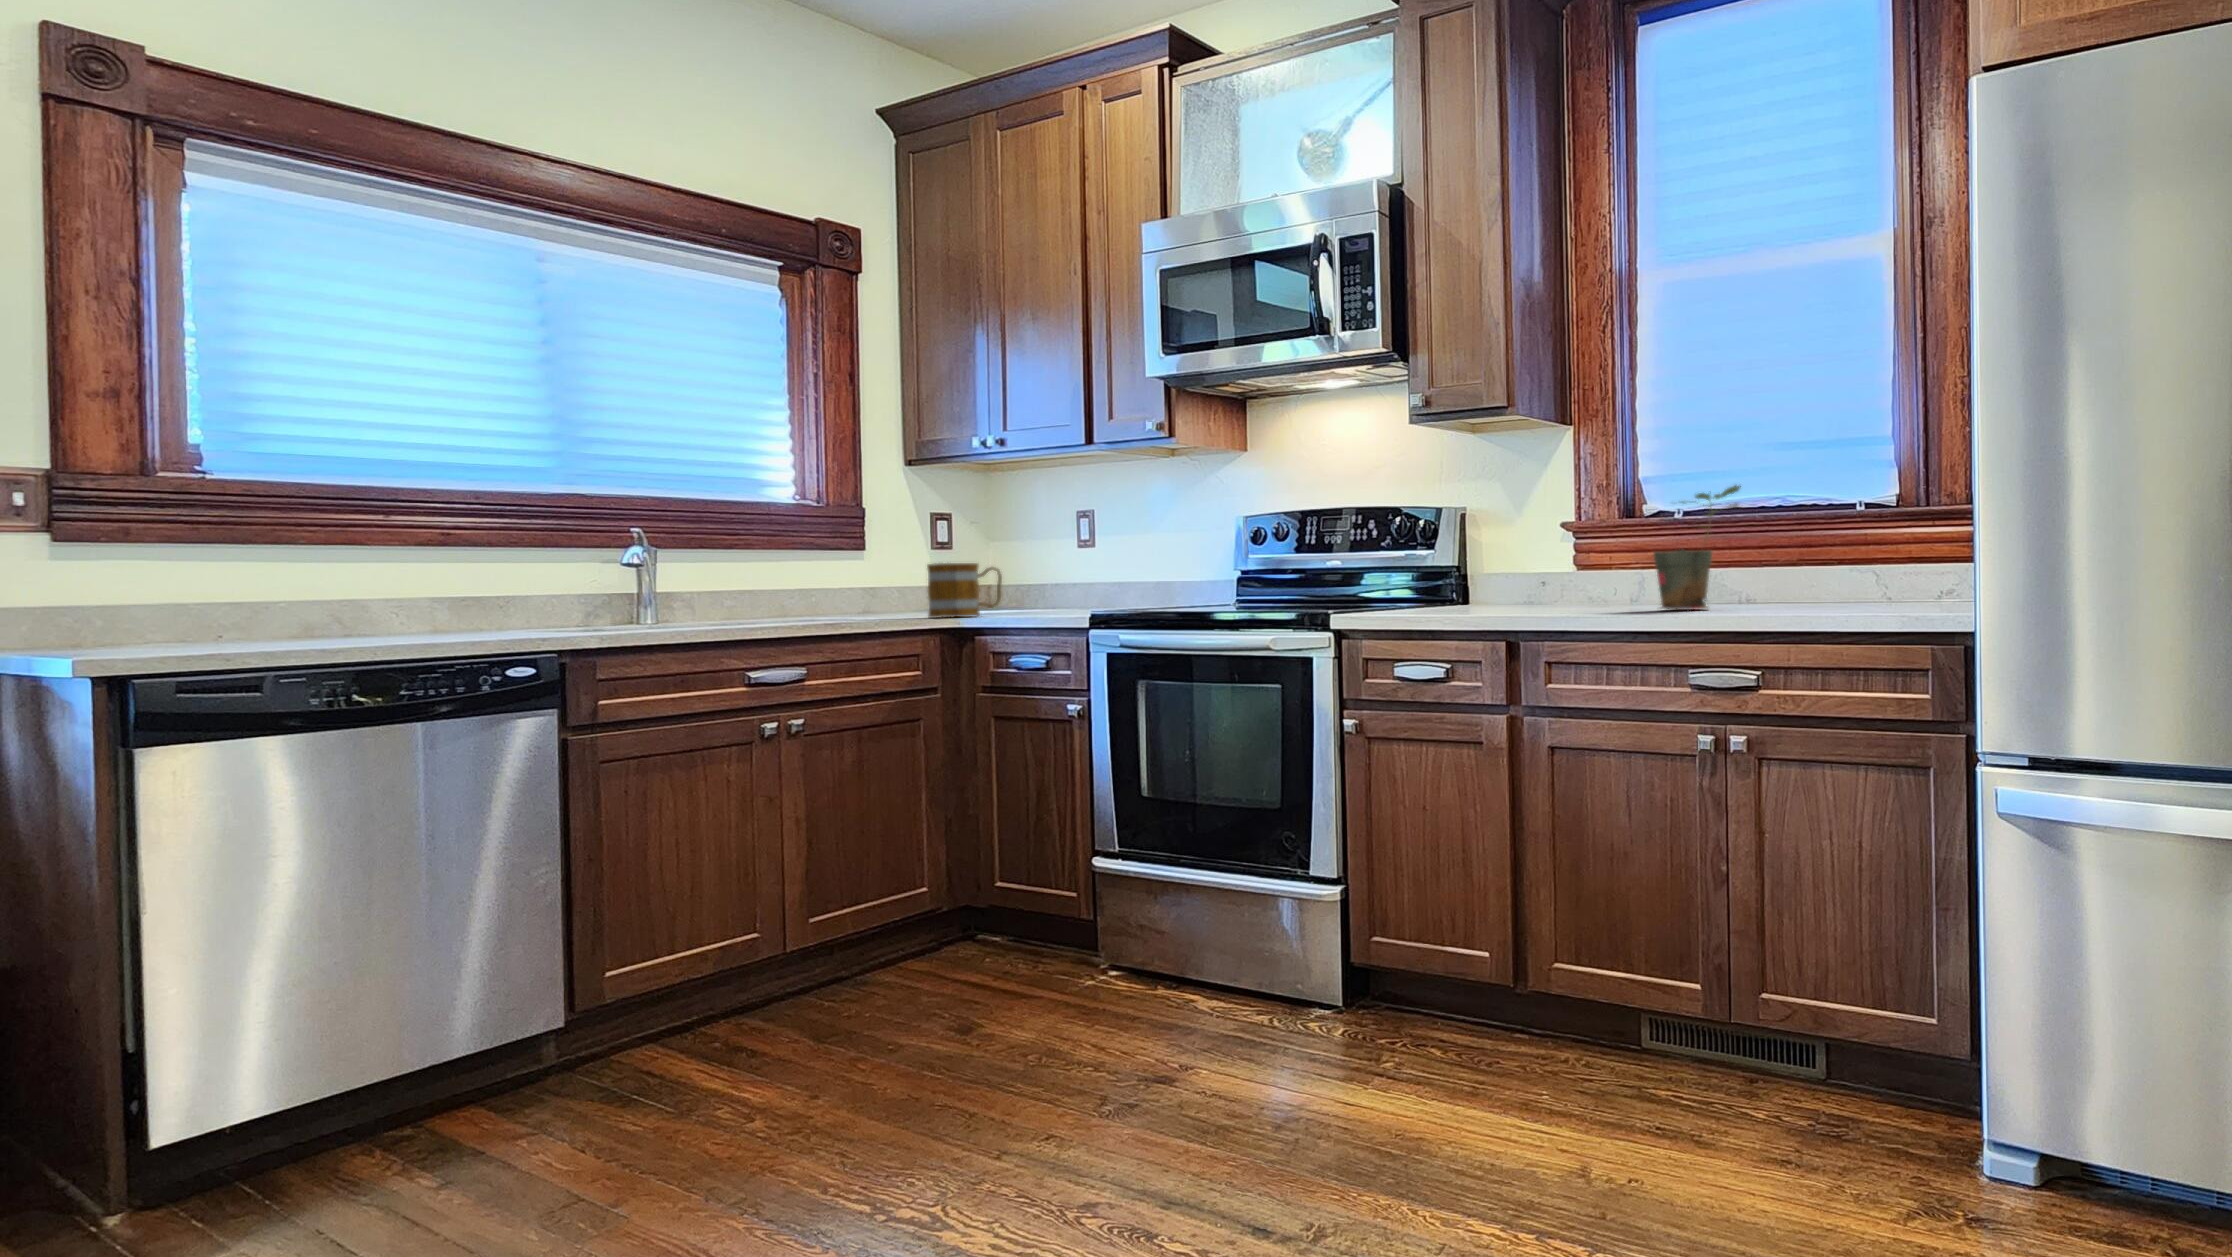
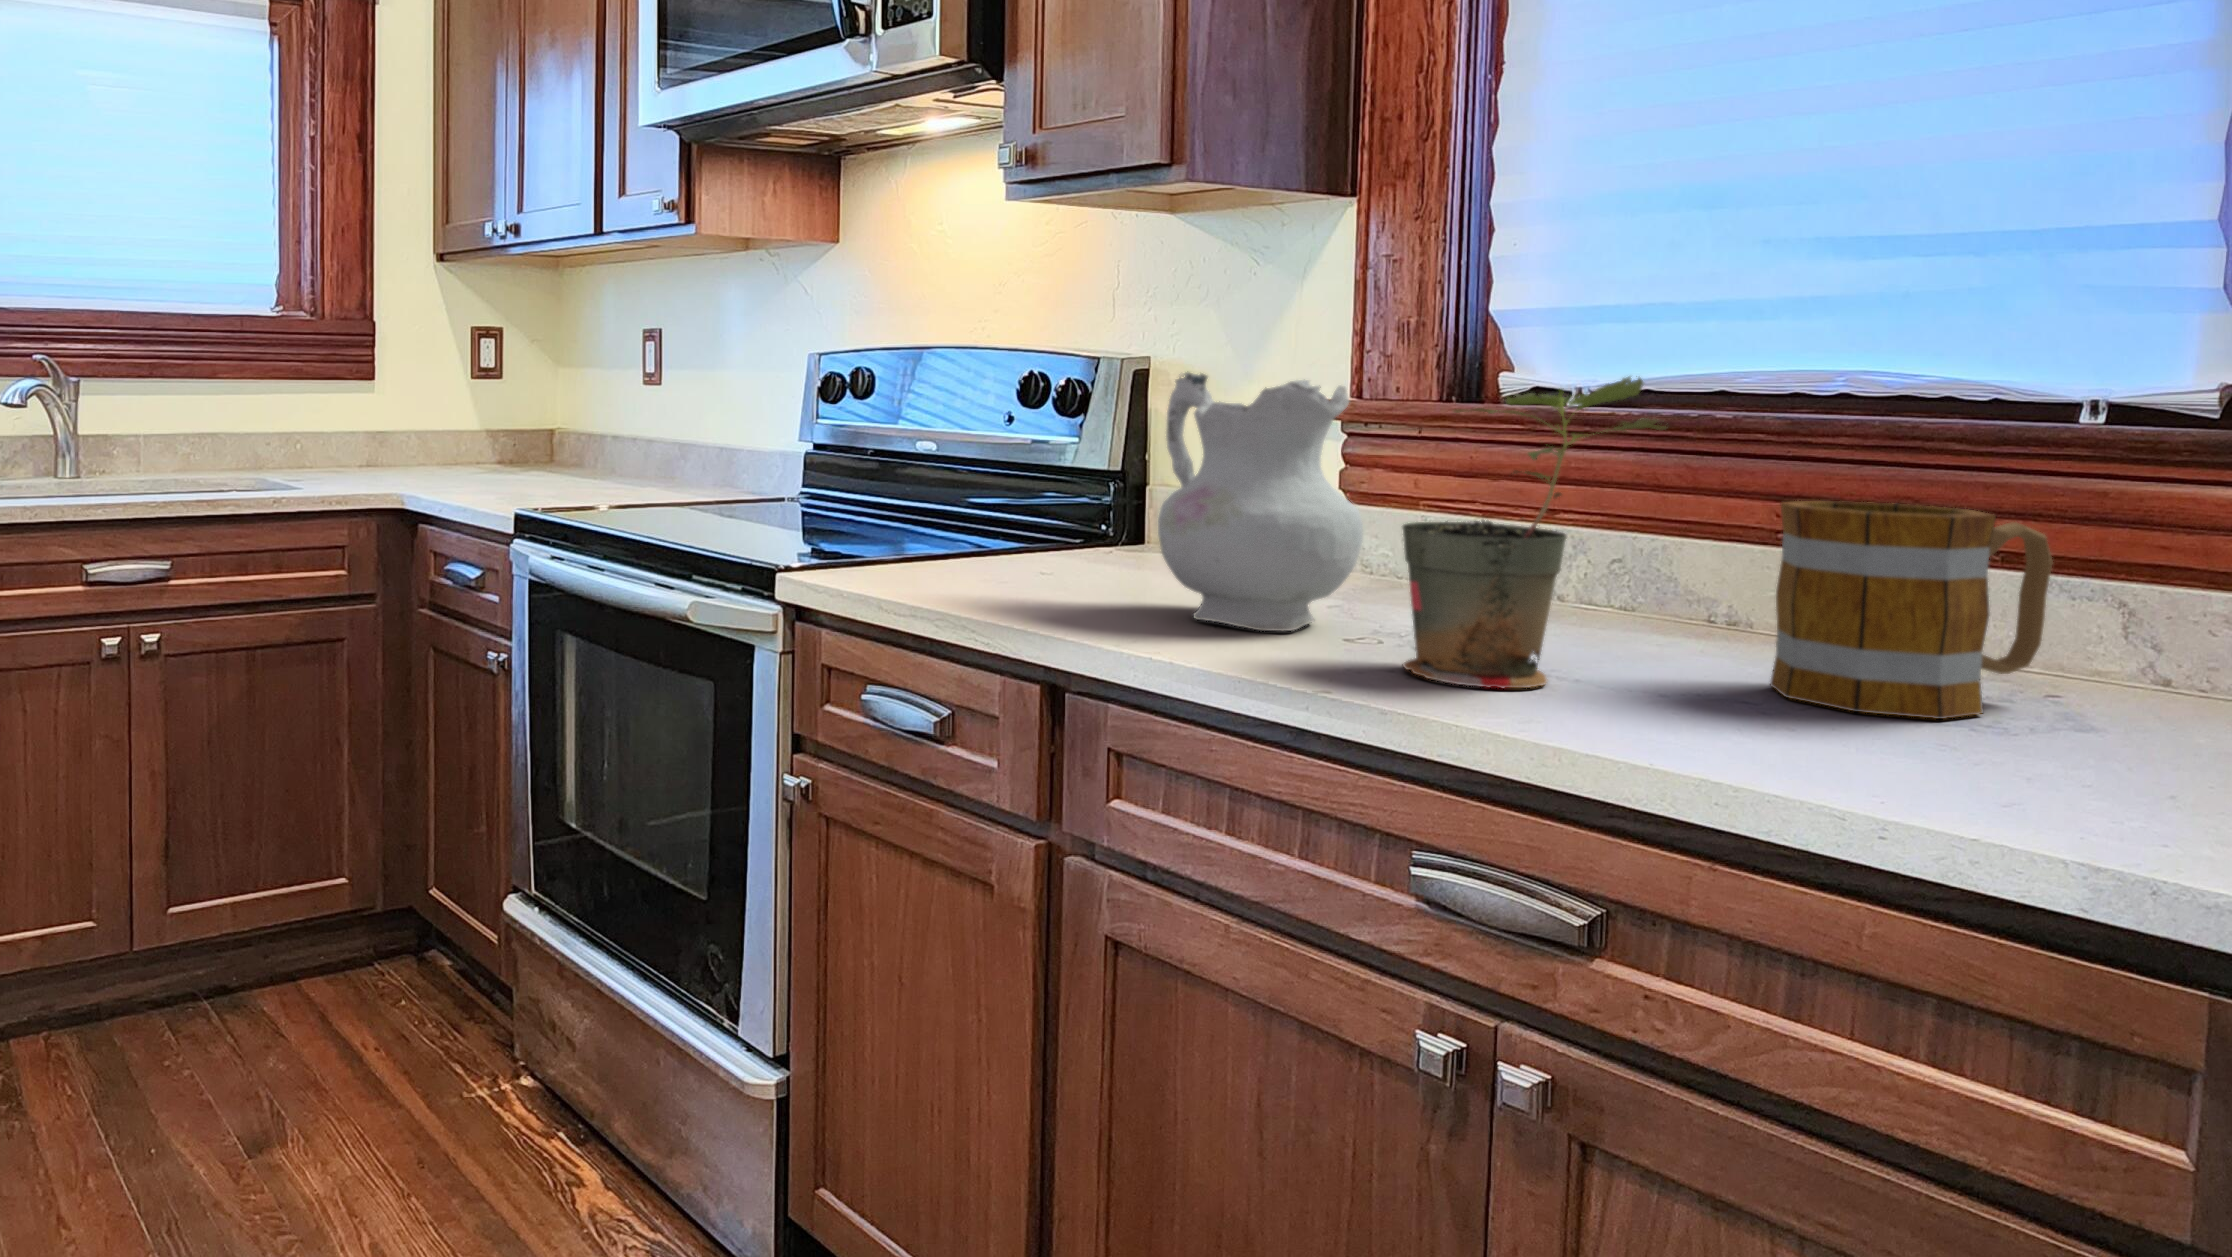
ceramic pitcher: none [1526,498,1620,610] -> present [1158,372,1363,631]
mug: present [927,563,1002,618] -> present [1770,501,2052,719]

